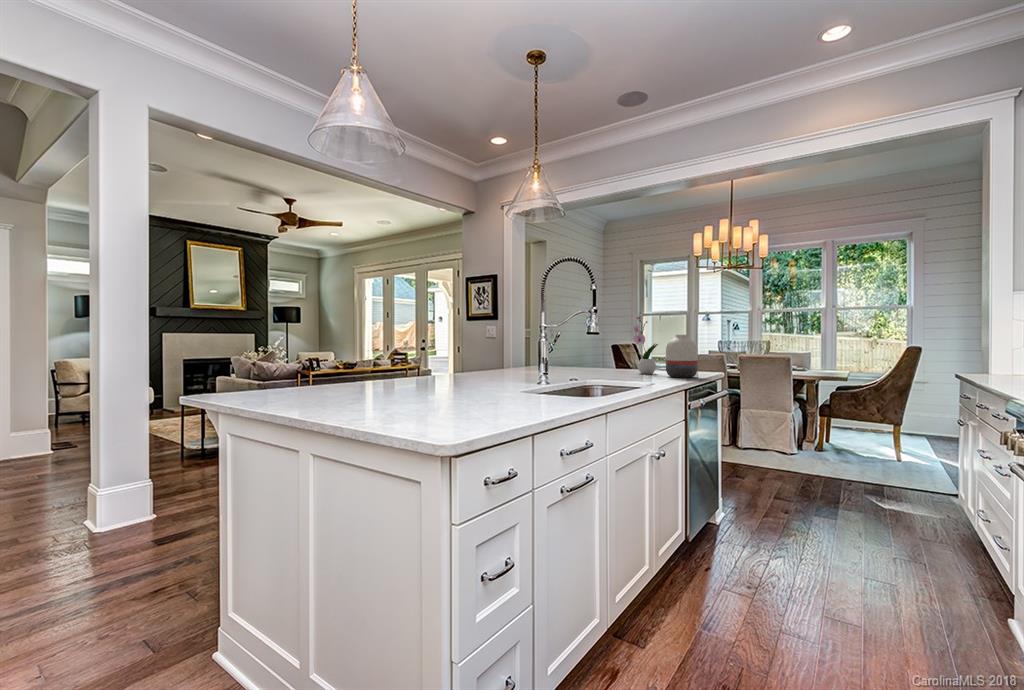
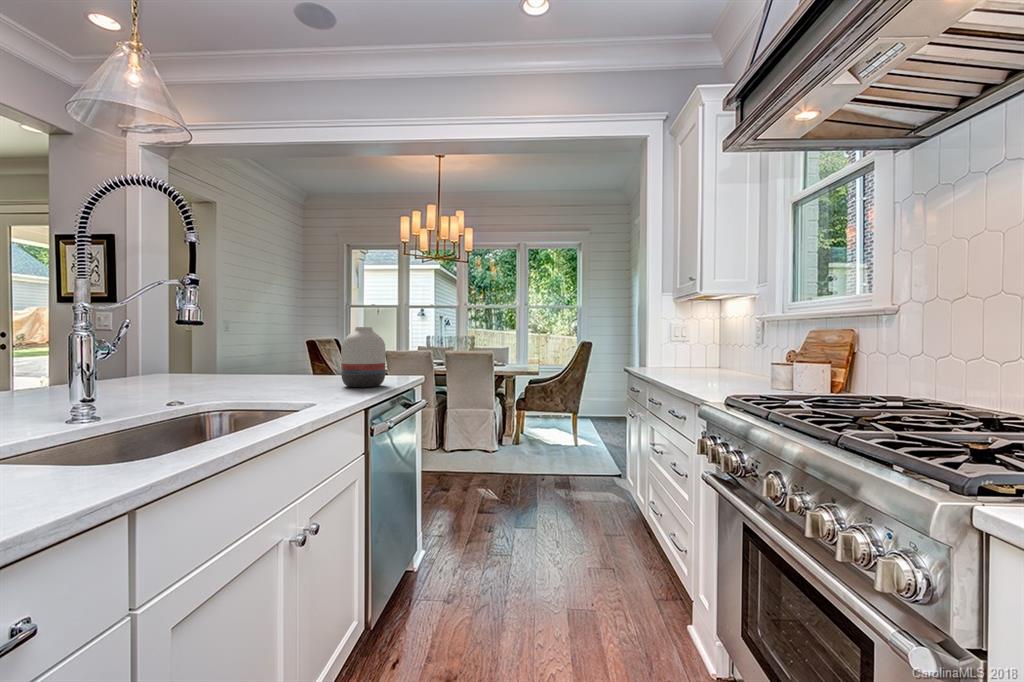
flower arrangement: present [633,317,658,374] -> none [299,301,335,382]

